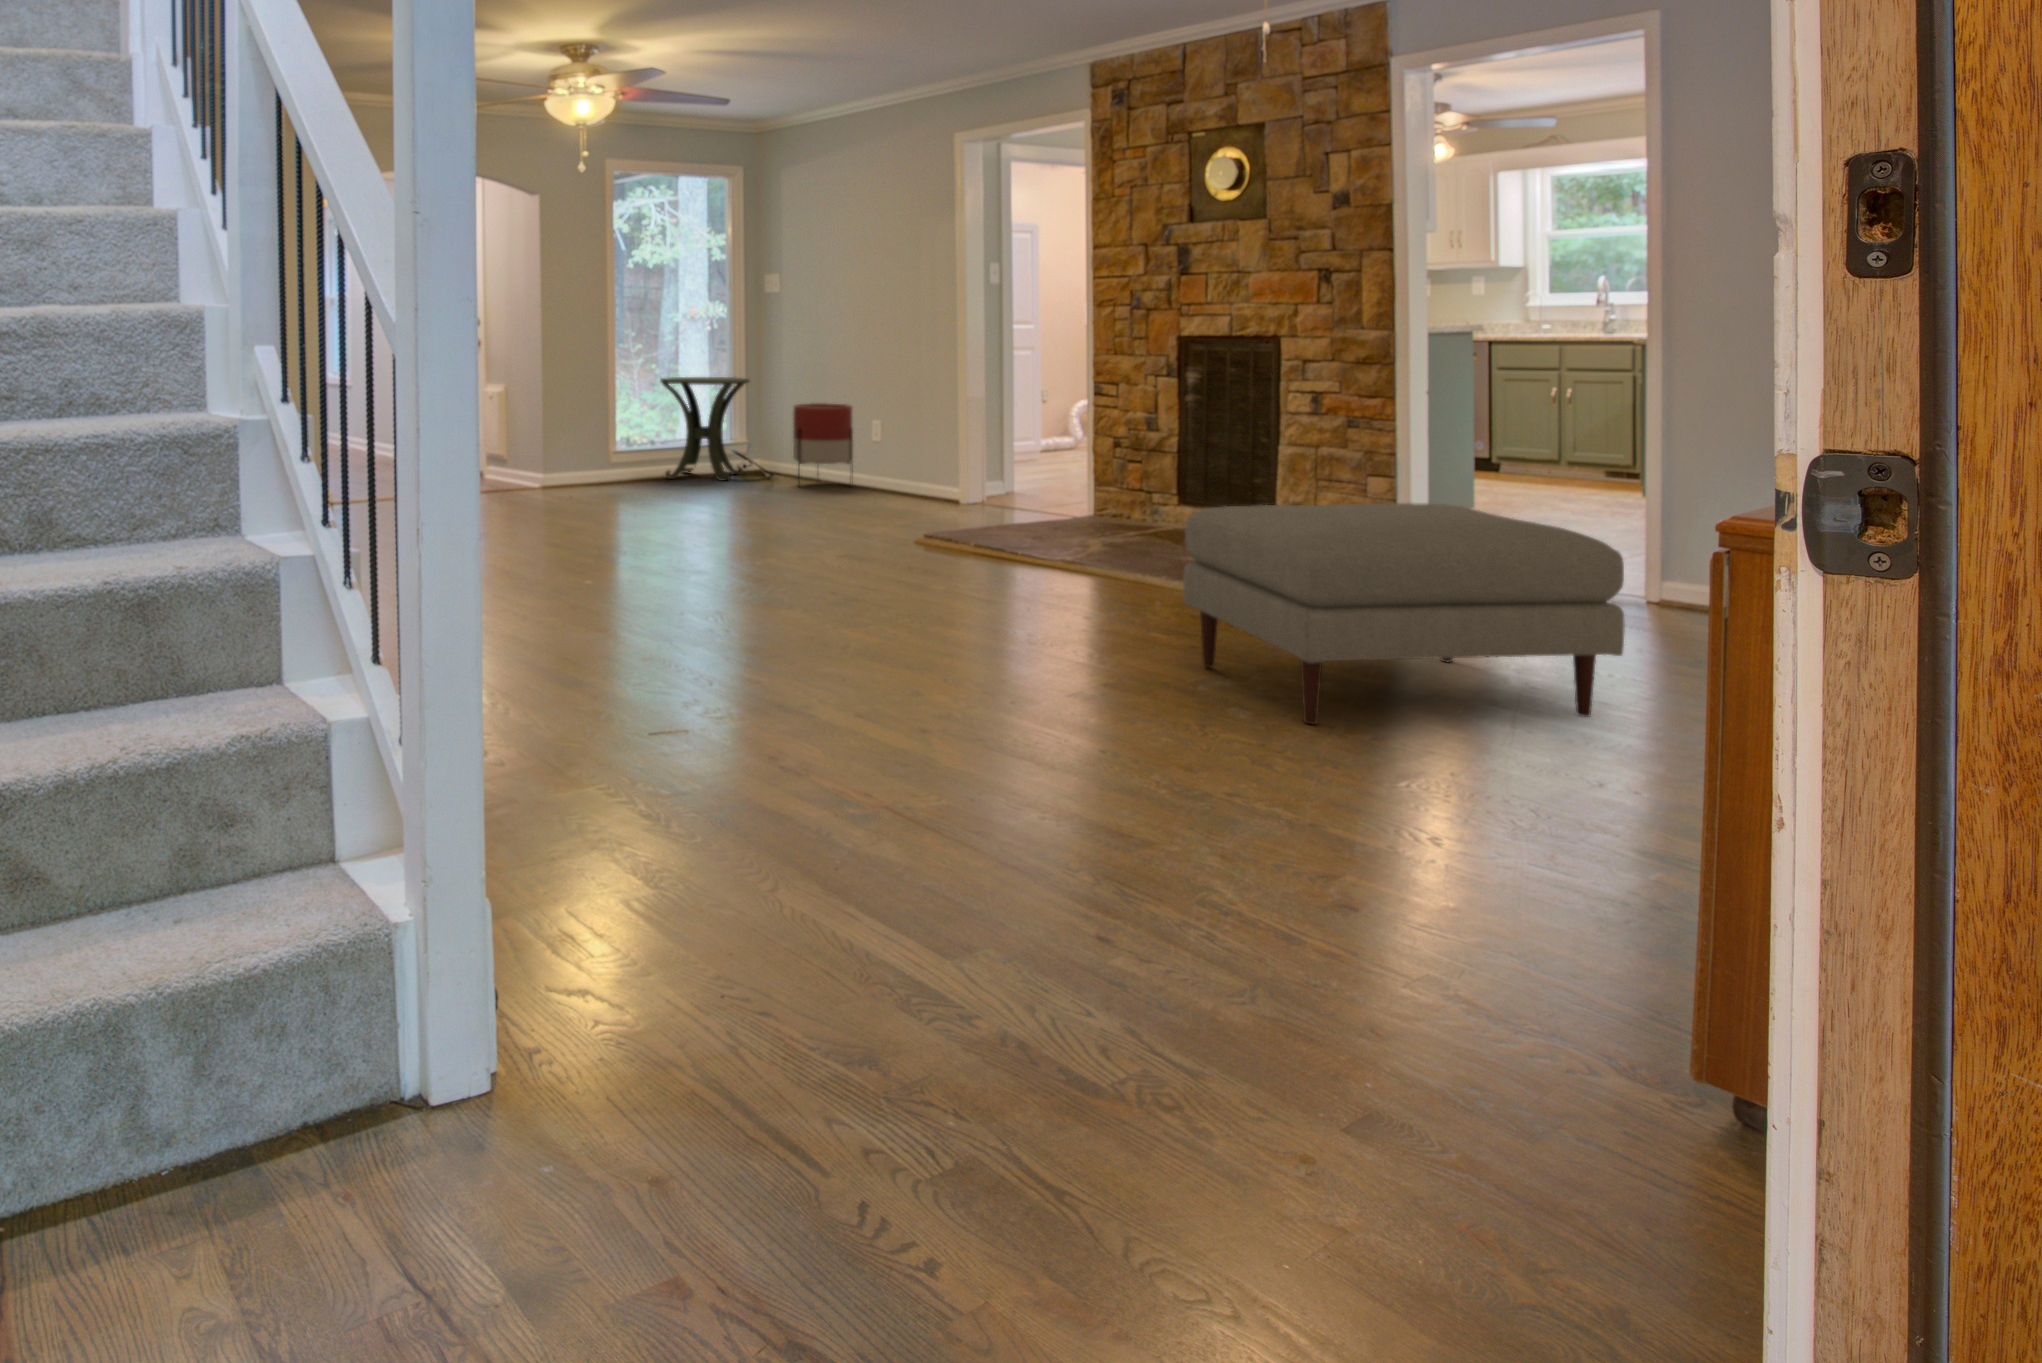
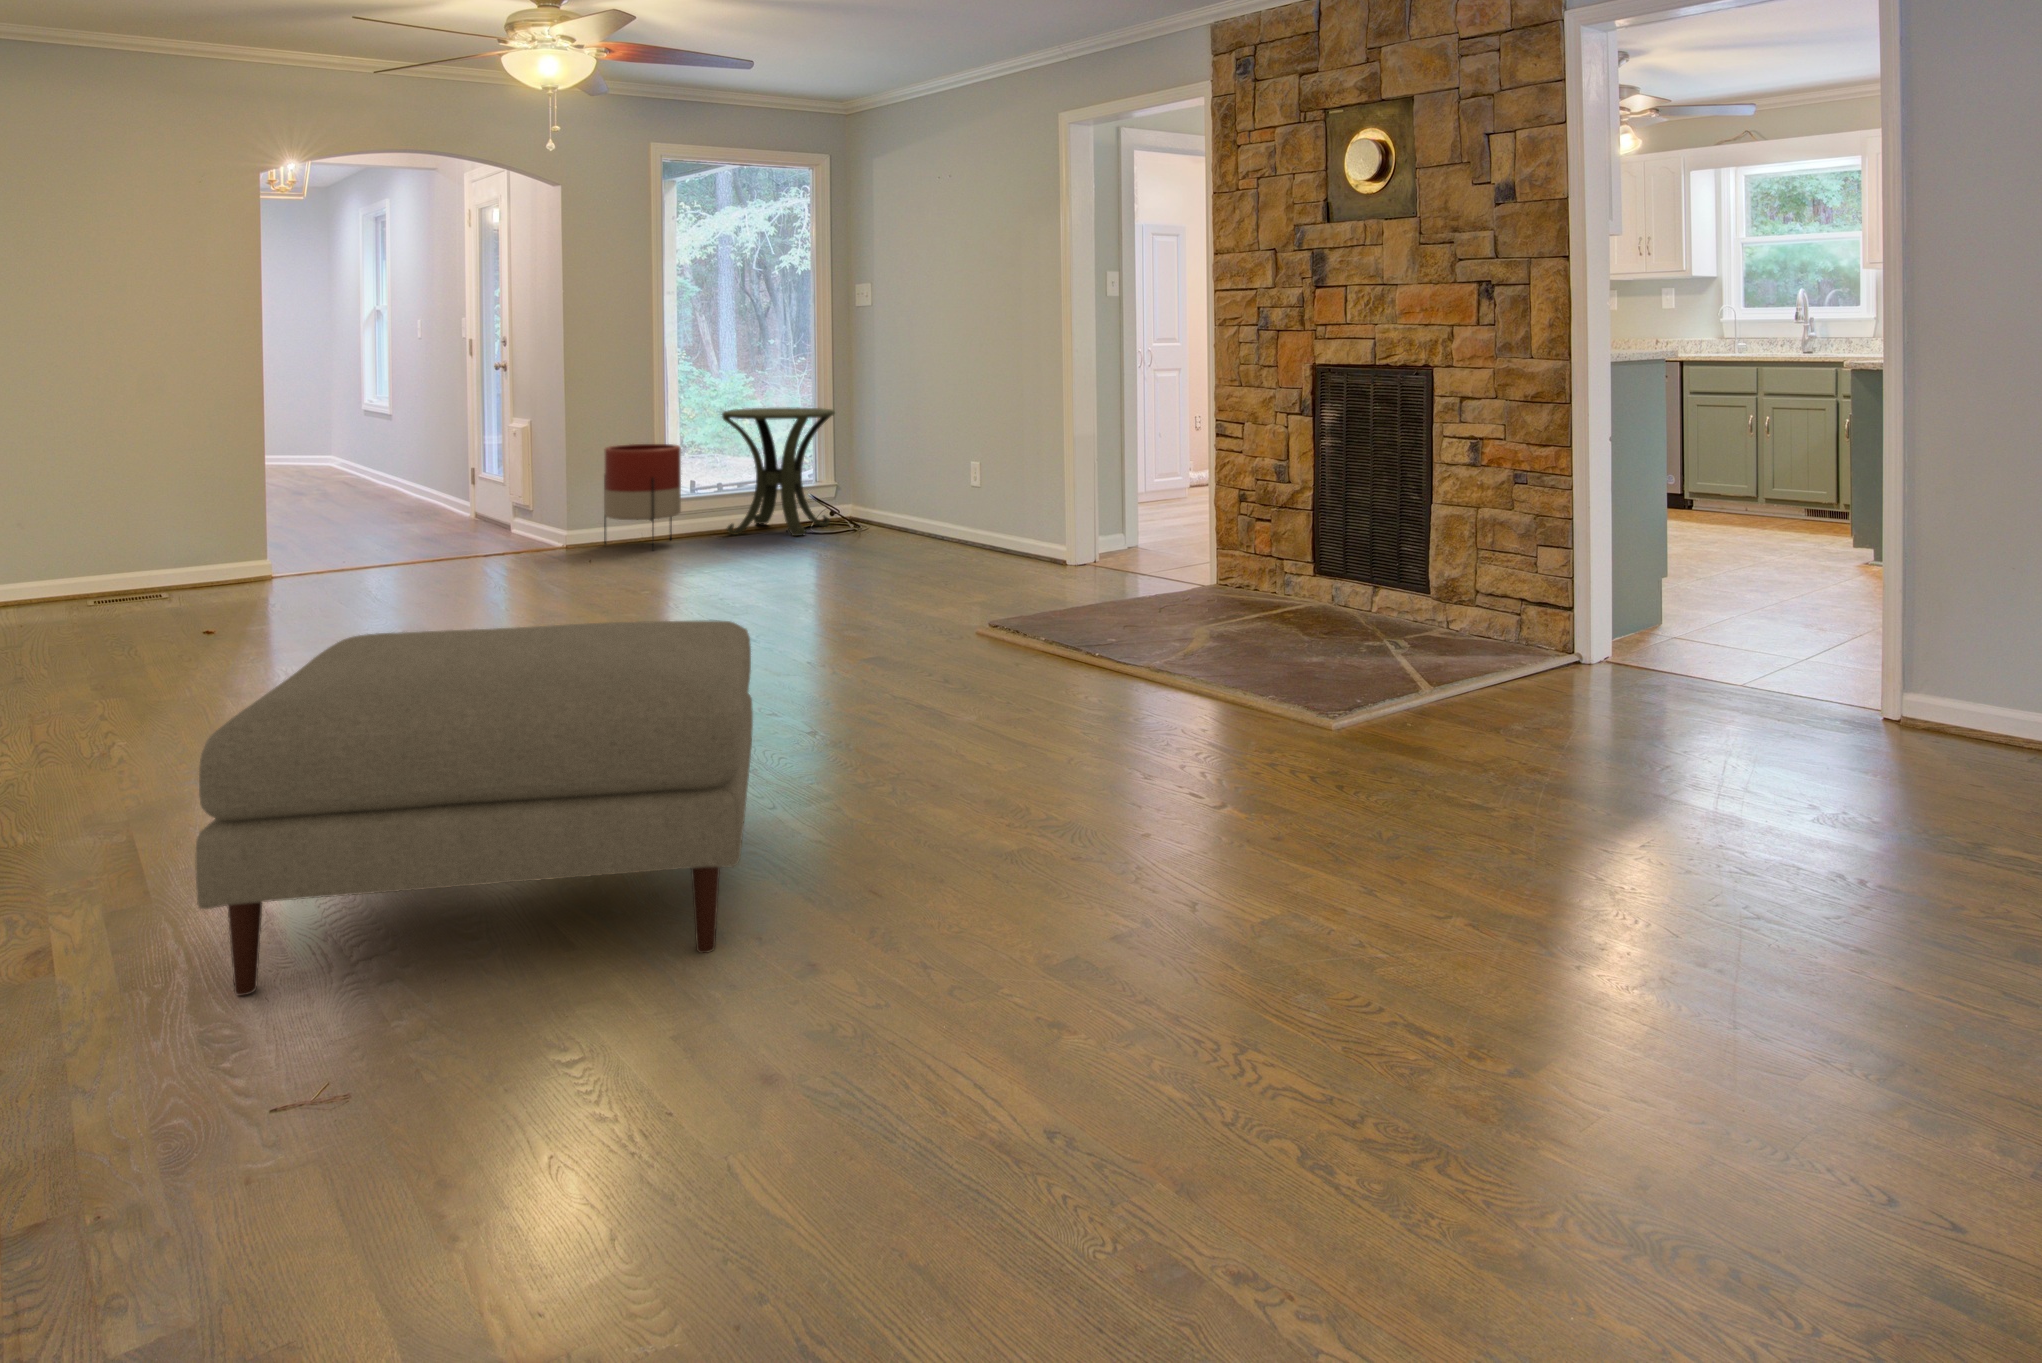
planter: present [793,403,853,467] -> present [604,444,681,549]
ottoman: present [1183,503,1625,724] -> present [195,620,753,996]

